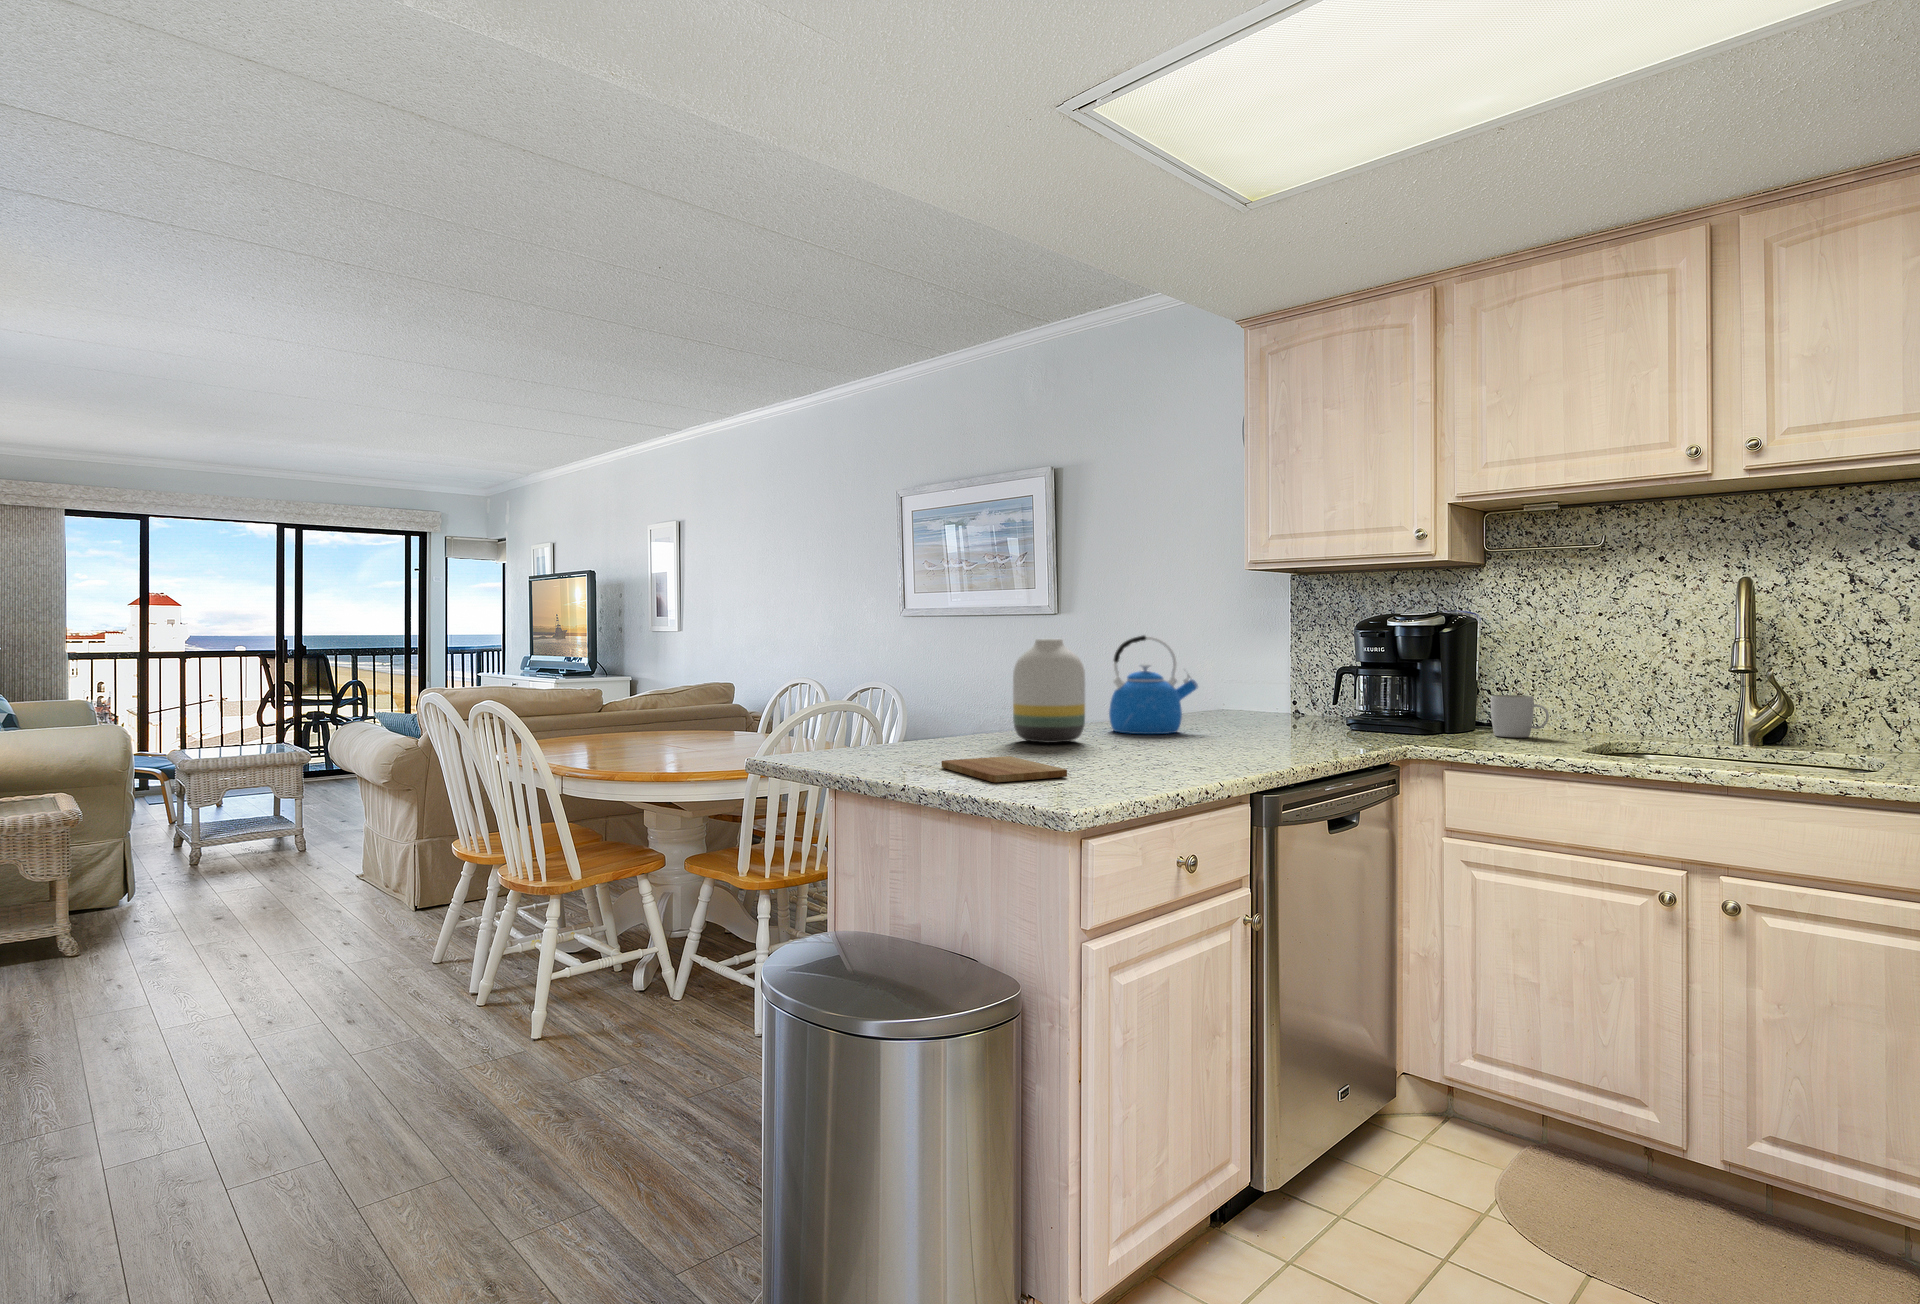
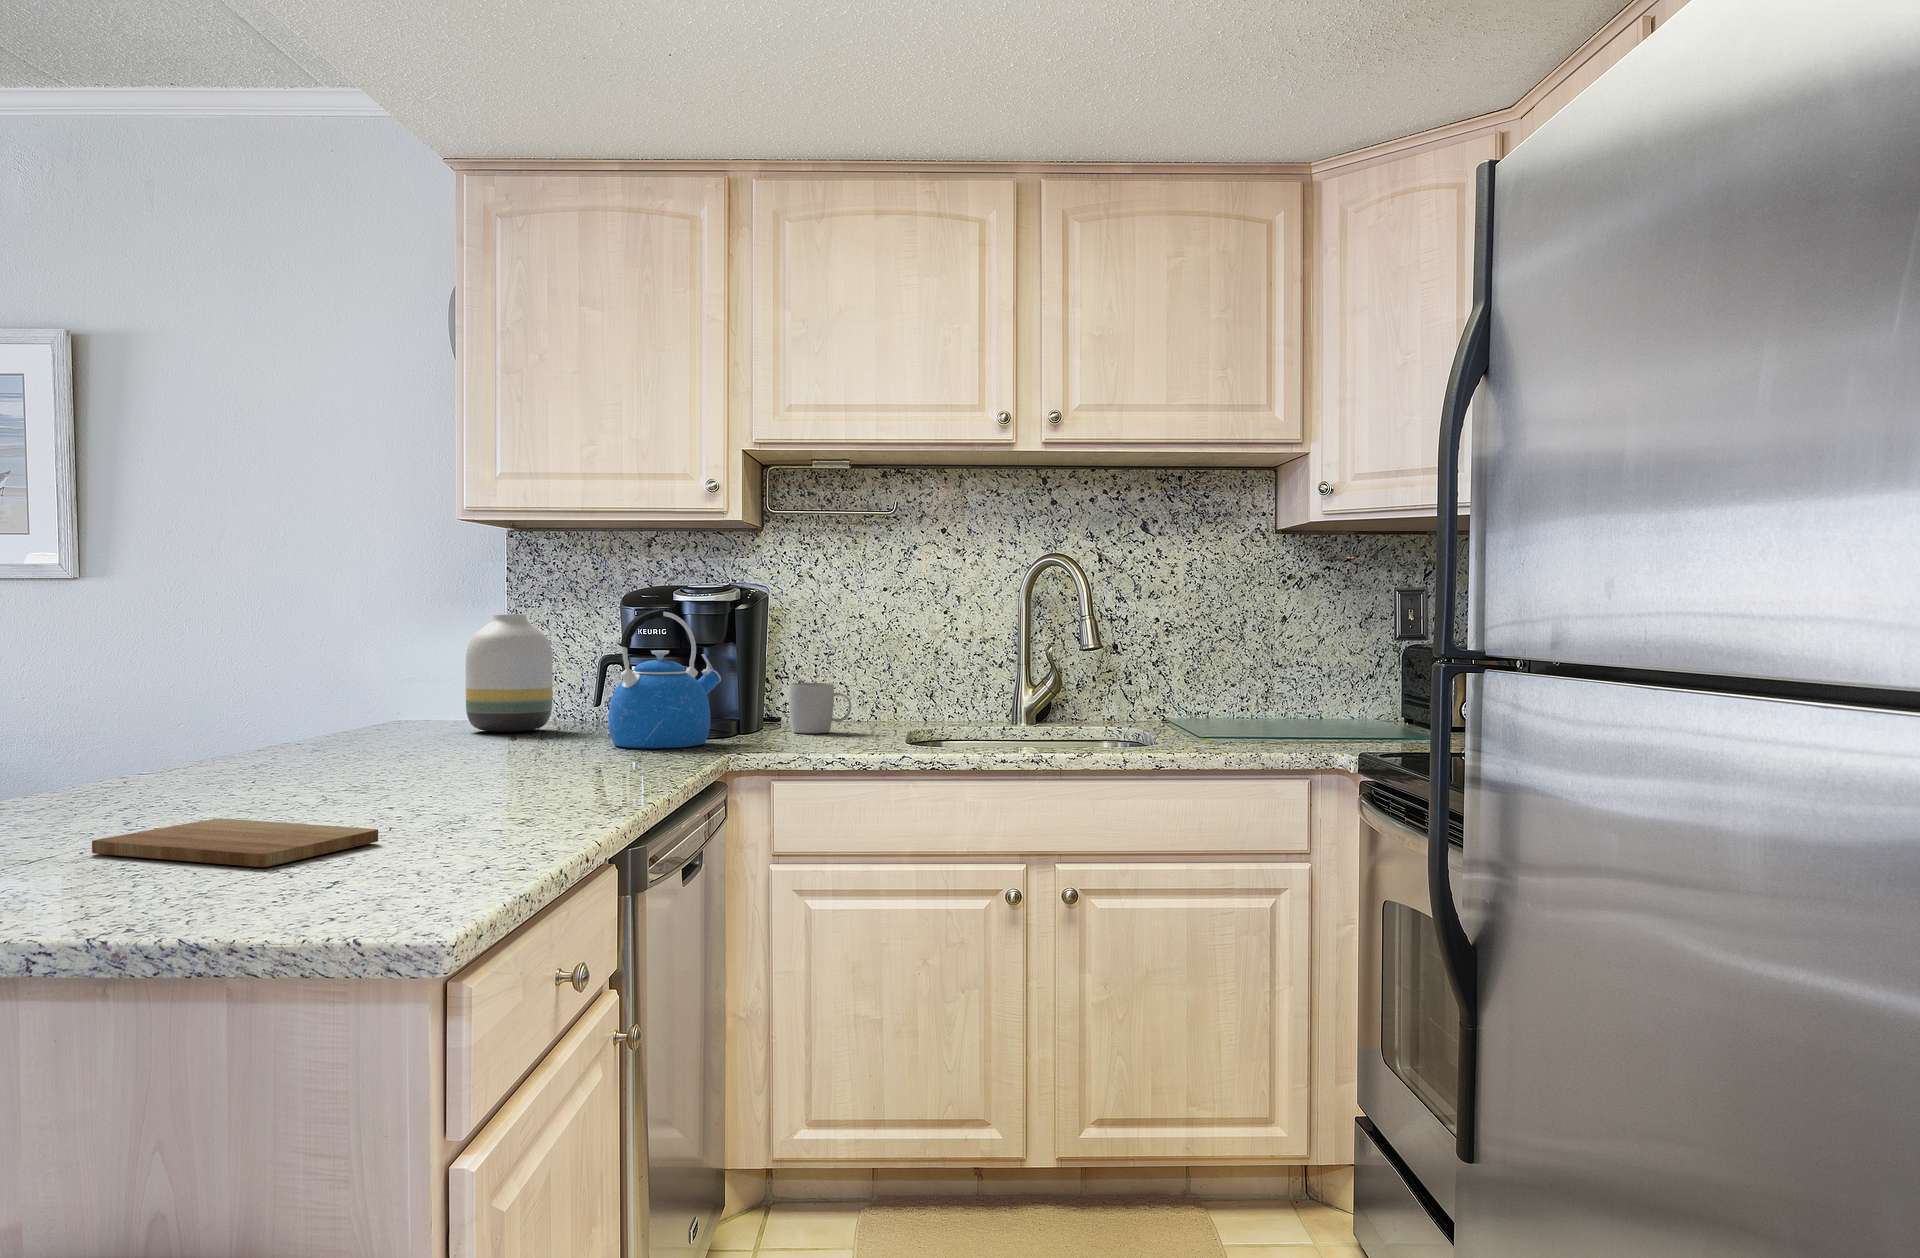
kettle: present [1109,635,1198,734] -> present [608,610,721,748]
vase: present [1013,639,1085,743] -> present [466,614,553,732]

